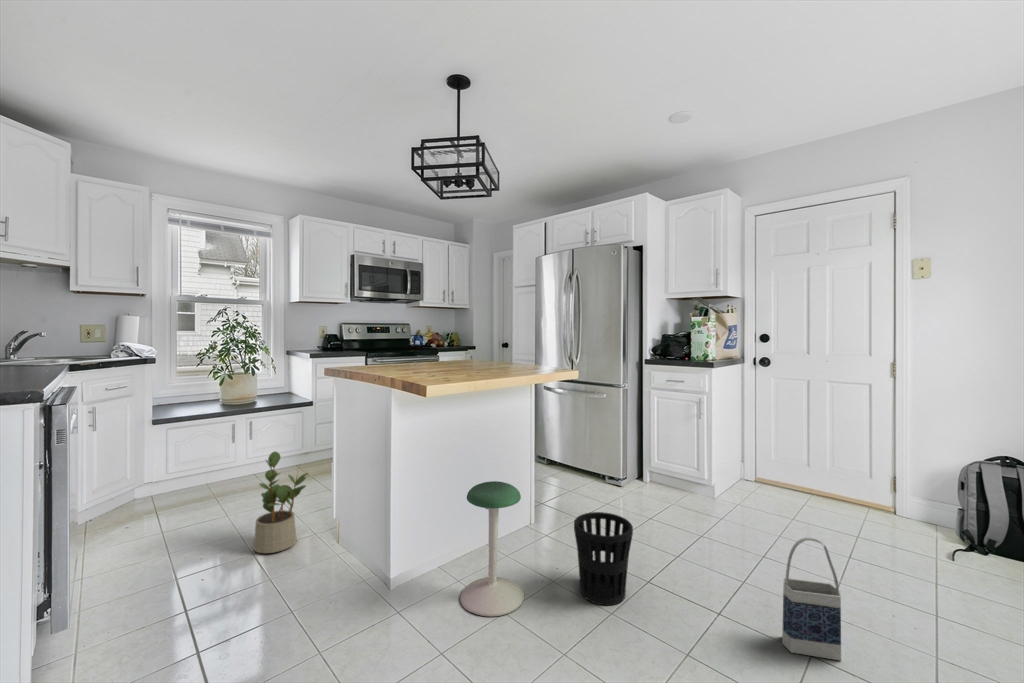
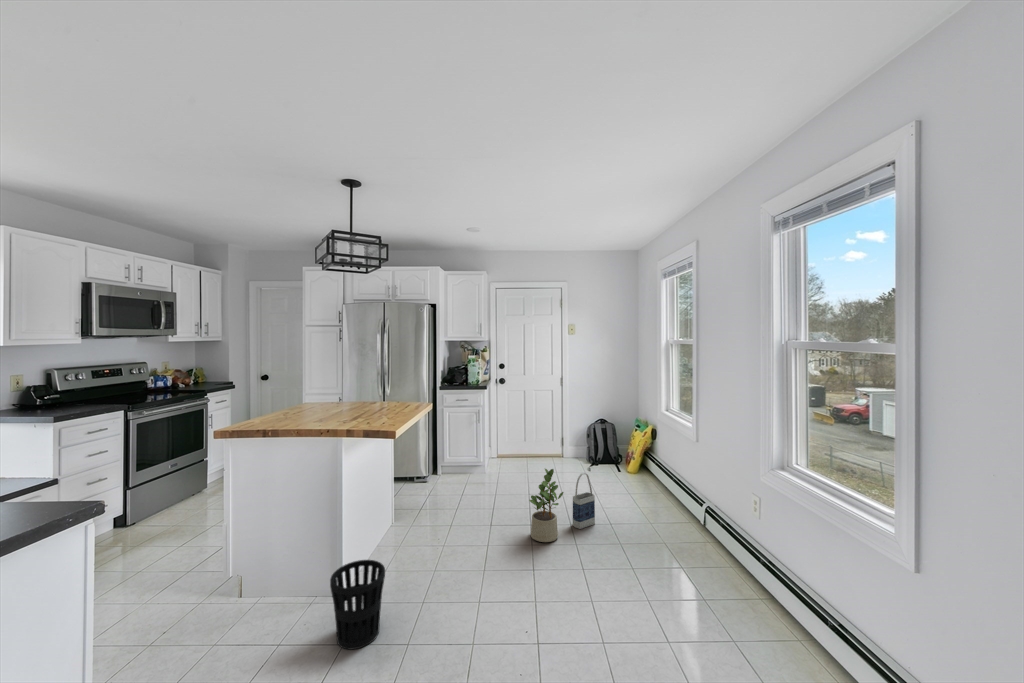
potted plant: present [254,452,308,553] -> present [529,469,564,542]
stool: present [460,481,524,617] -> none [417,492,461,586]
wastebasket: present [574,512,633,605] -> present [330,560,385,649]

